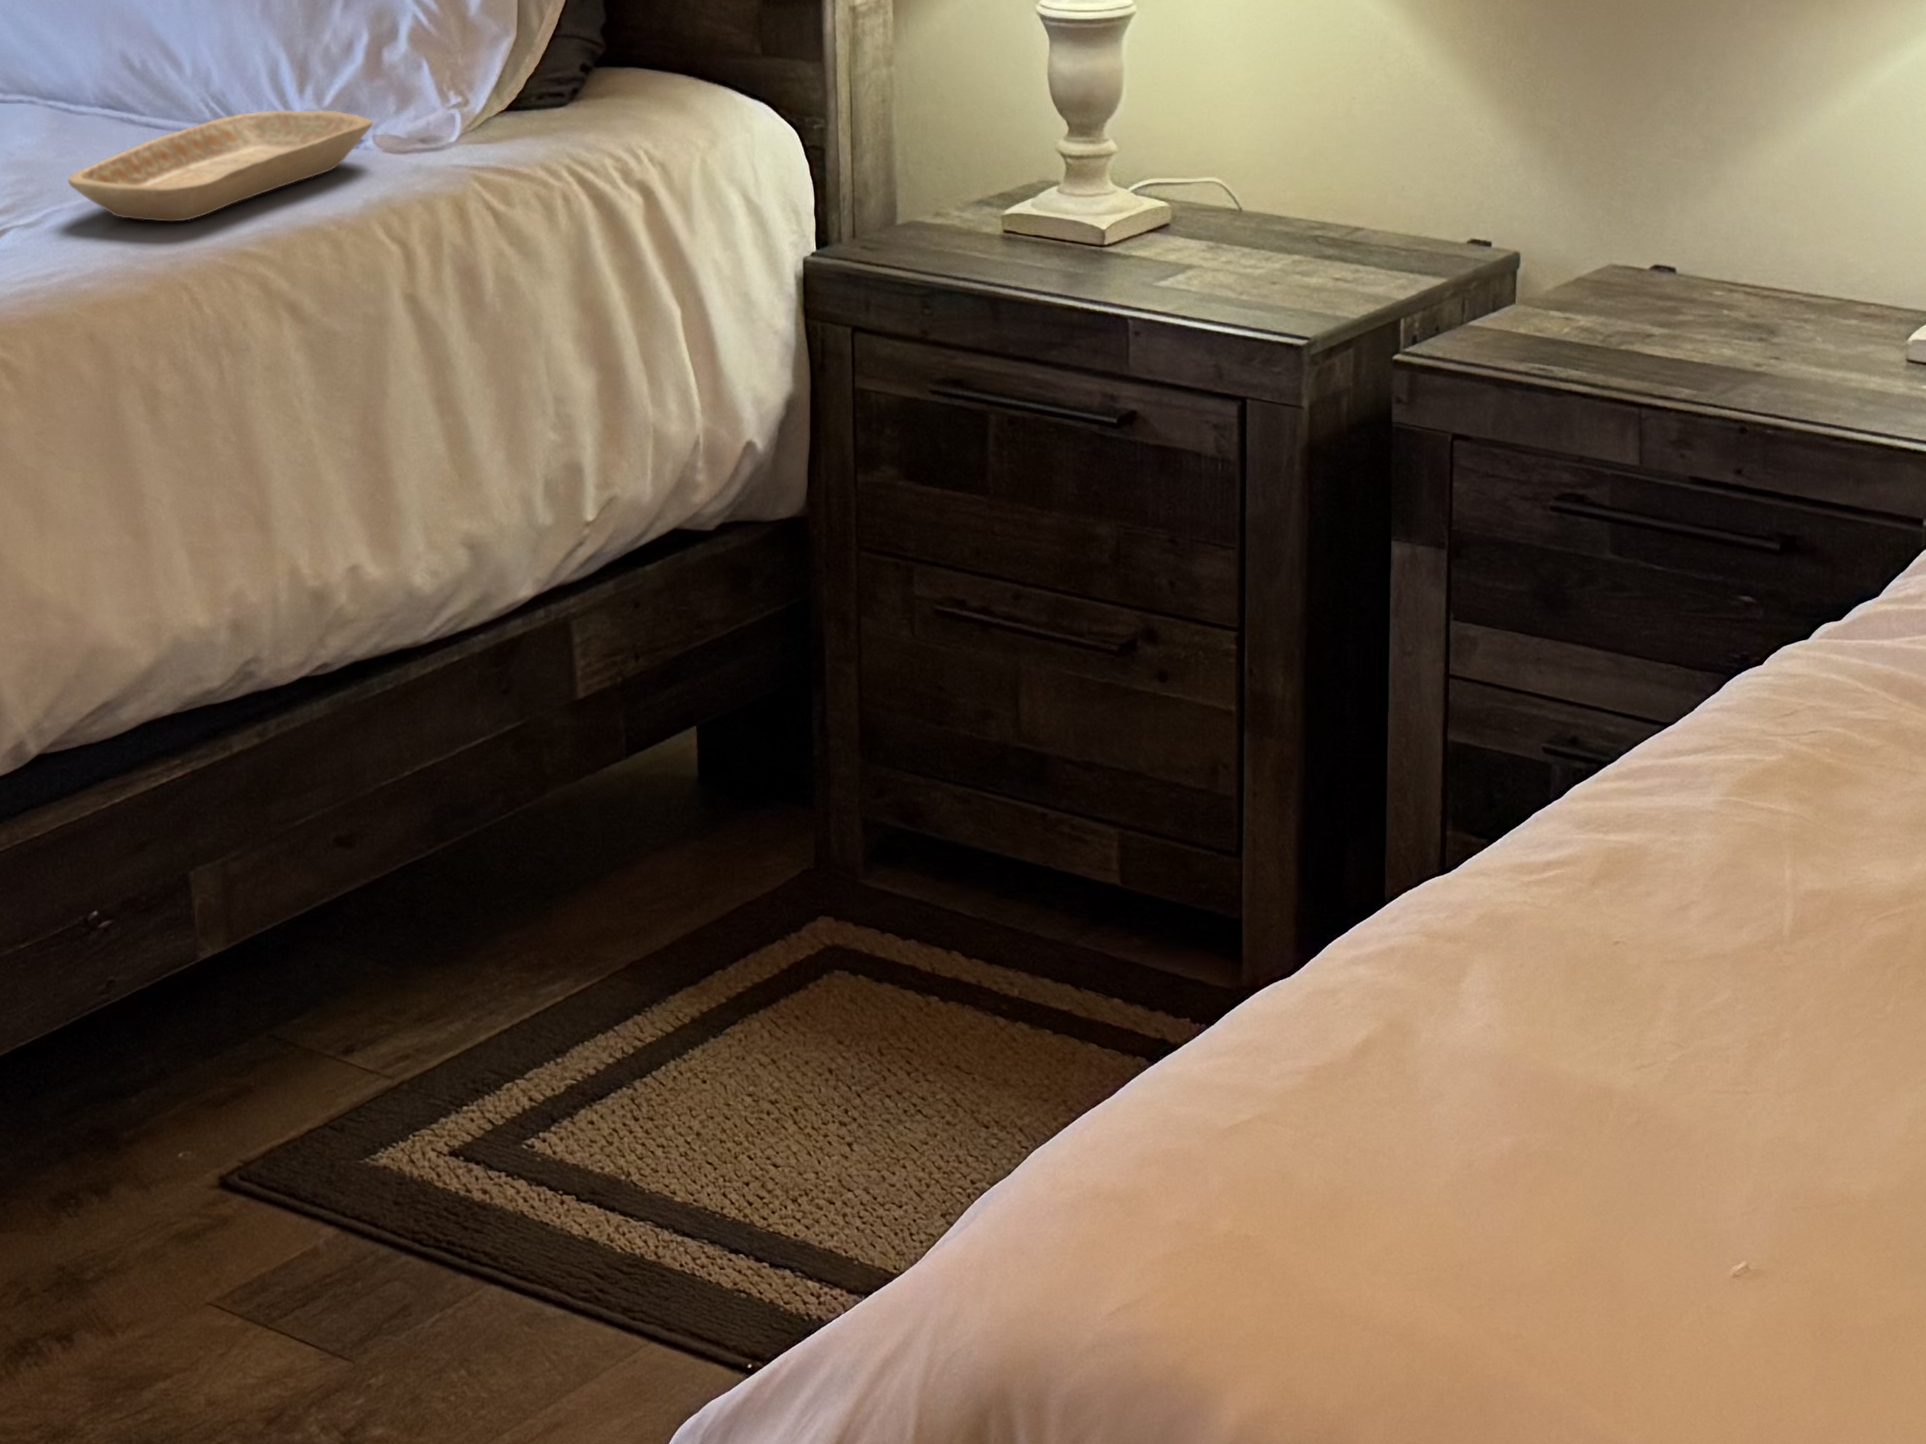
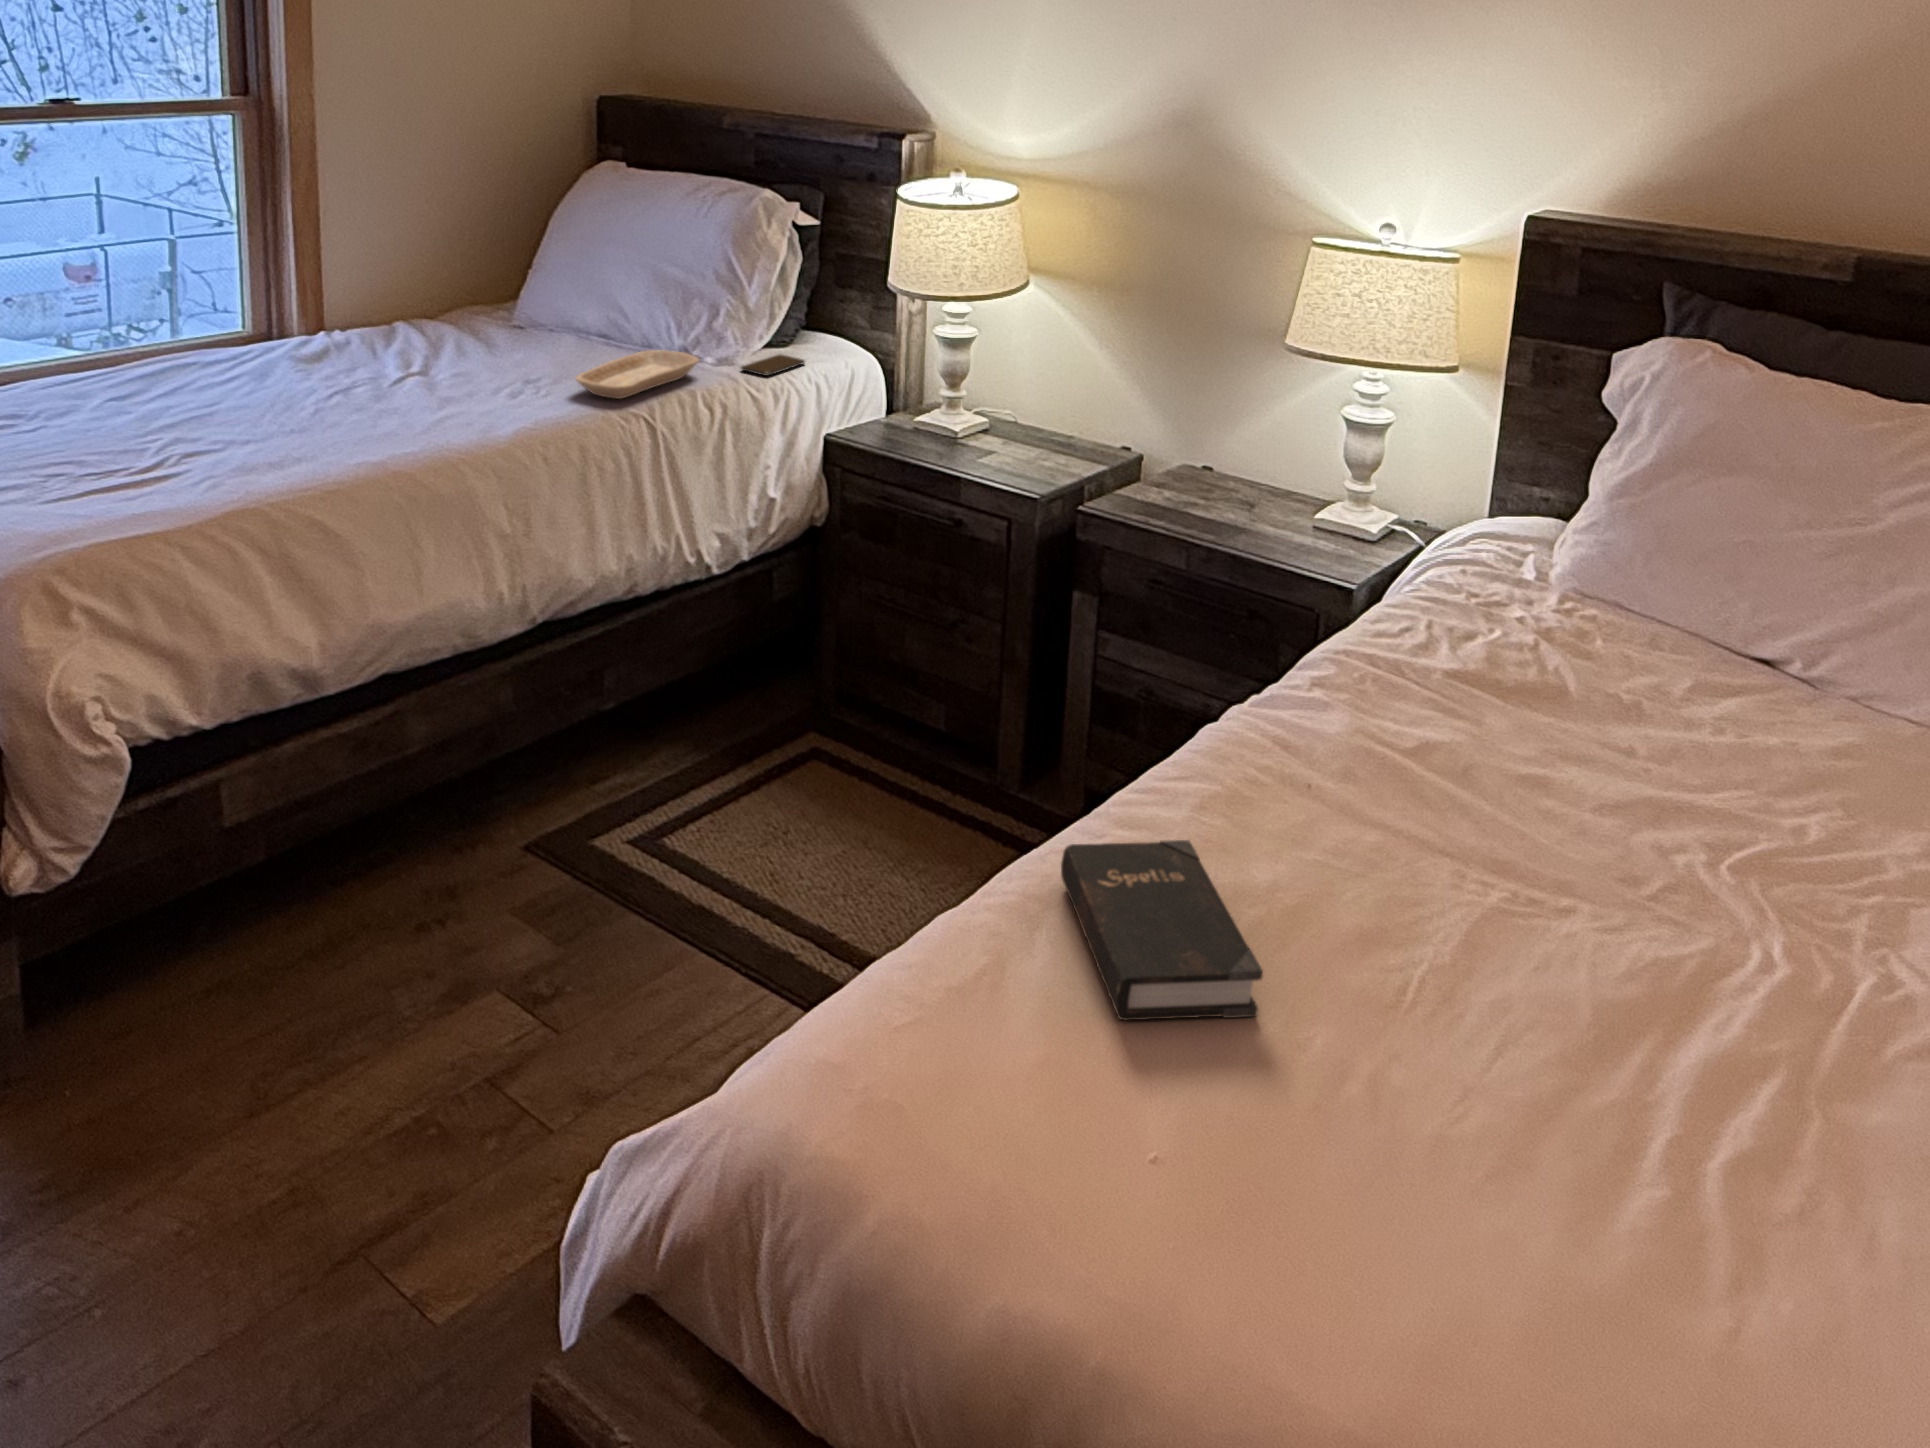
smartphone: none [476,104,635,150] -> present [741,355,805,376]
hardback book: none [1322,879,1783,1215] -> present [1061,840,1263,1020]

